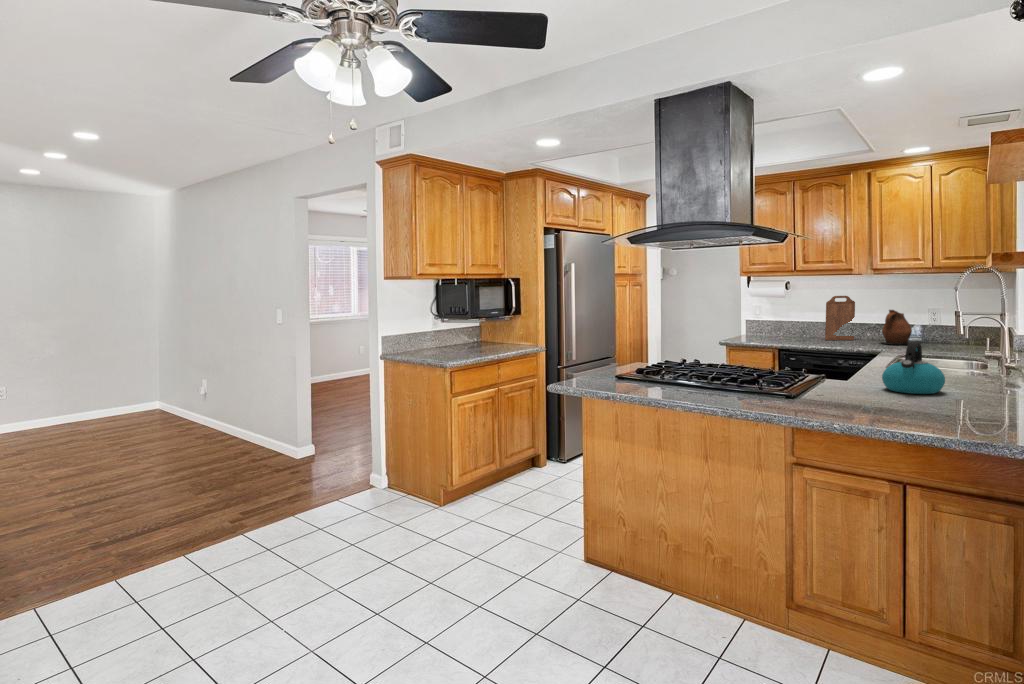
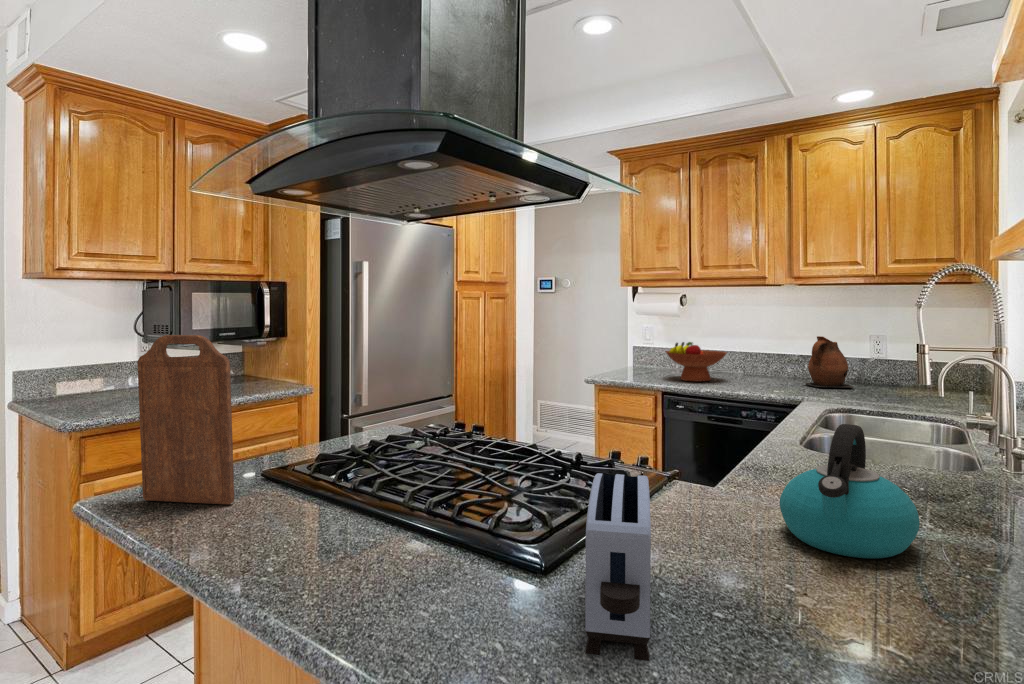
cutting board: present [825,296,855,340] -> present [137,335,234,504]
fruit bowl: none [776,315,823,342] -> present [666,342,727,382]
toaster: none [810,356,847,408] -> present [585,473,651,661]

